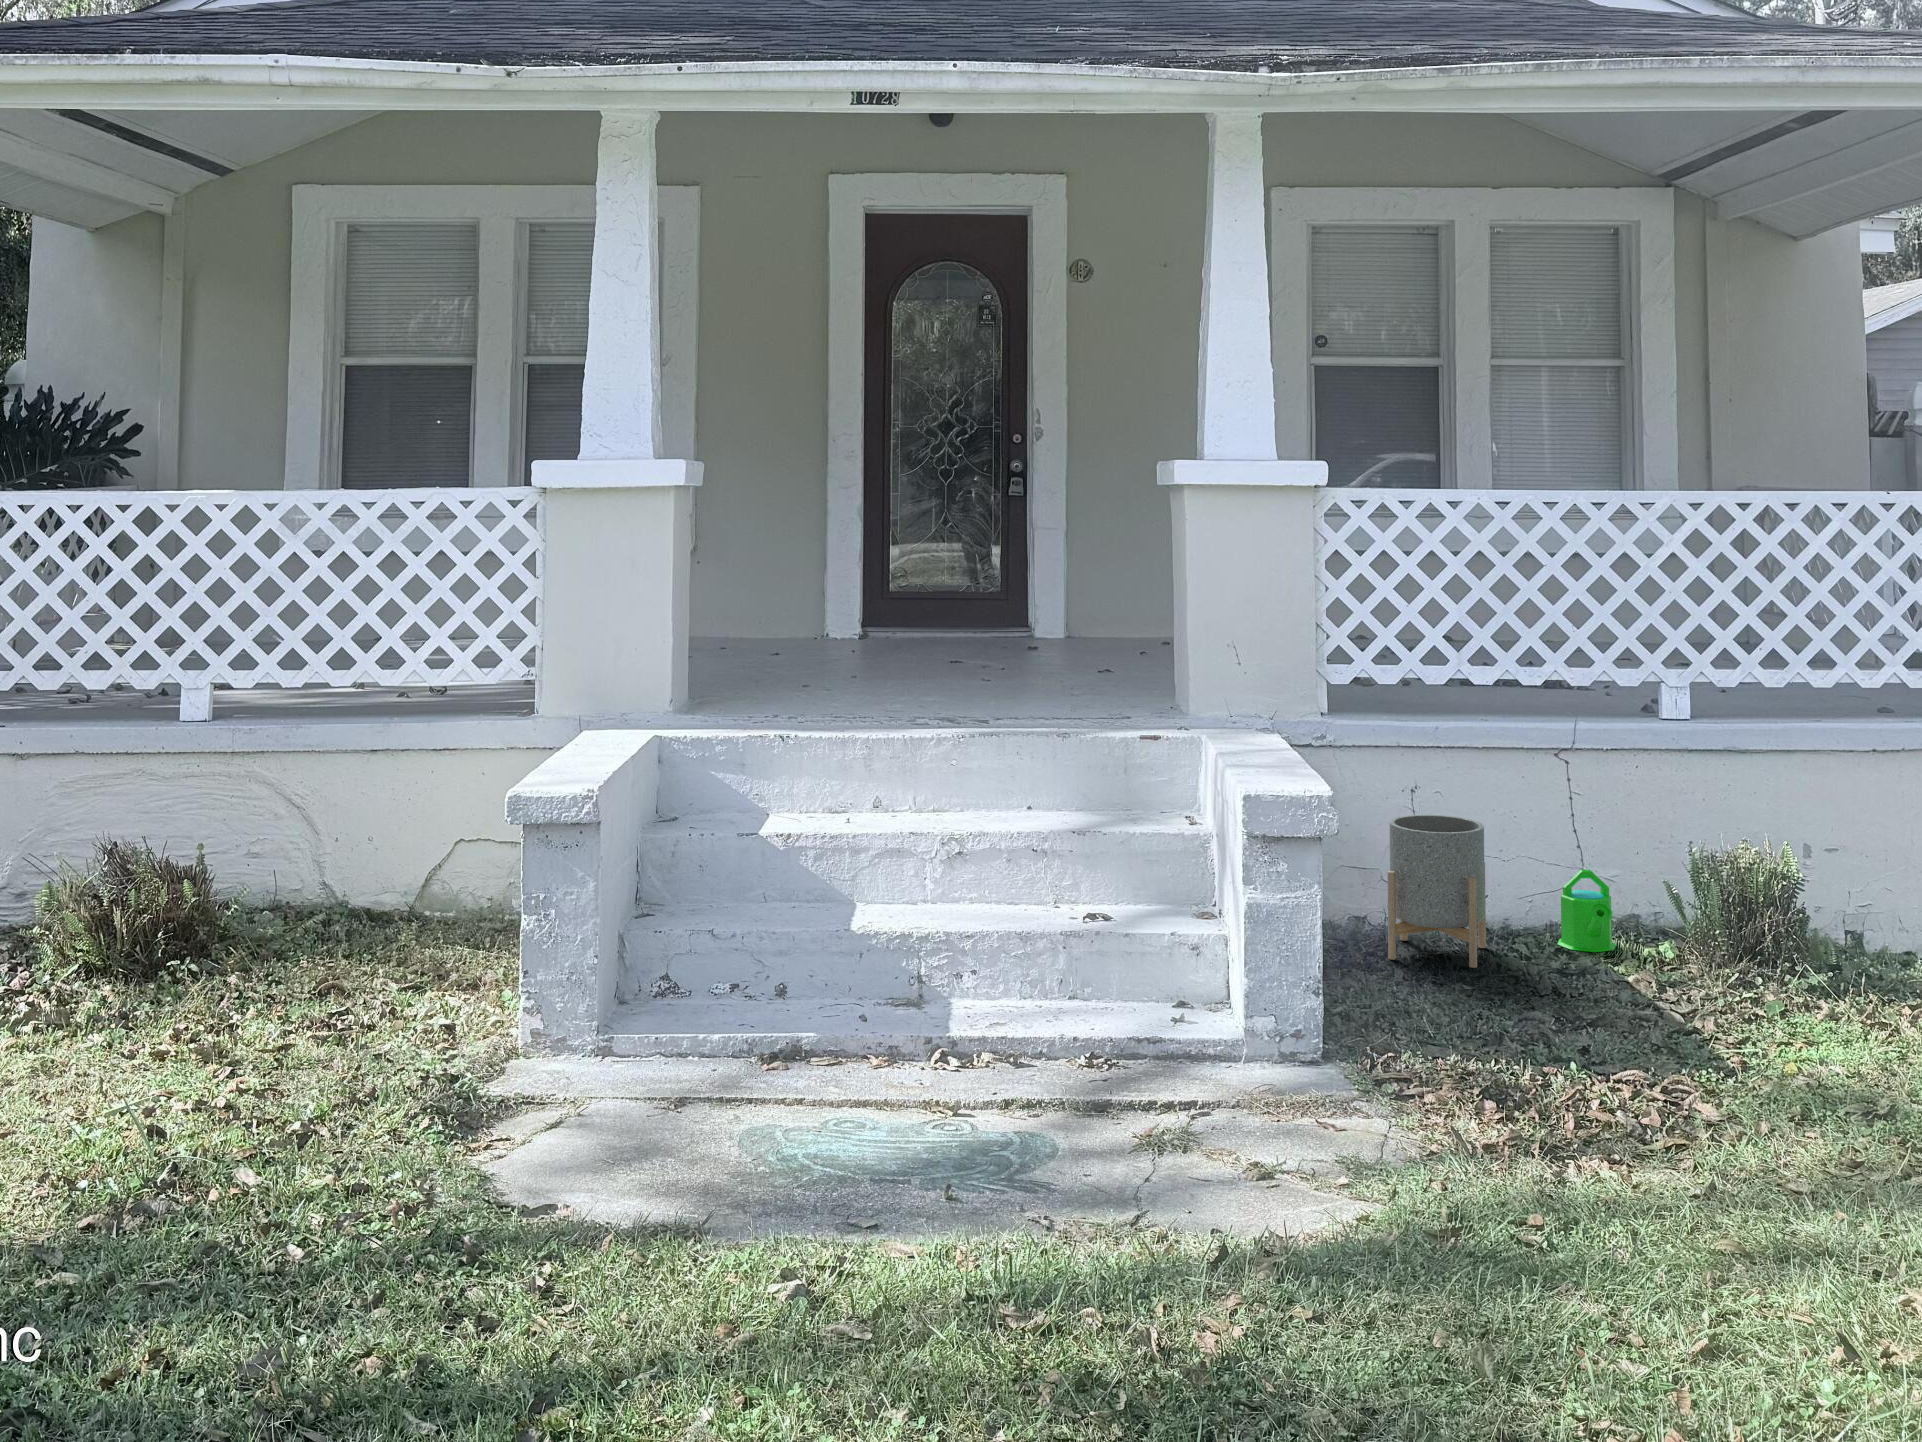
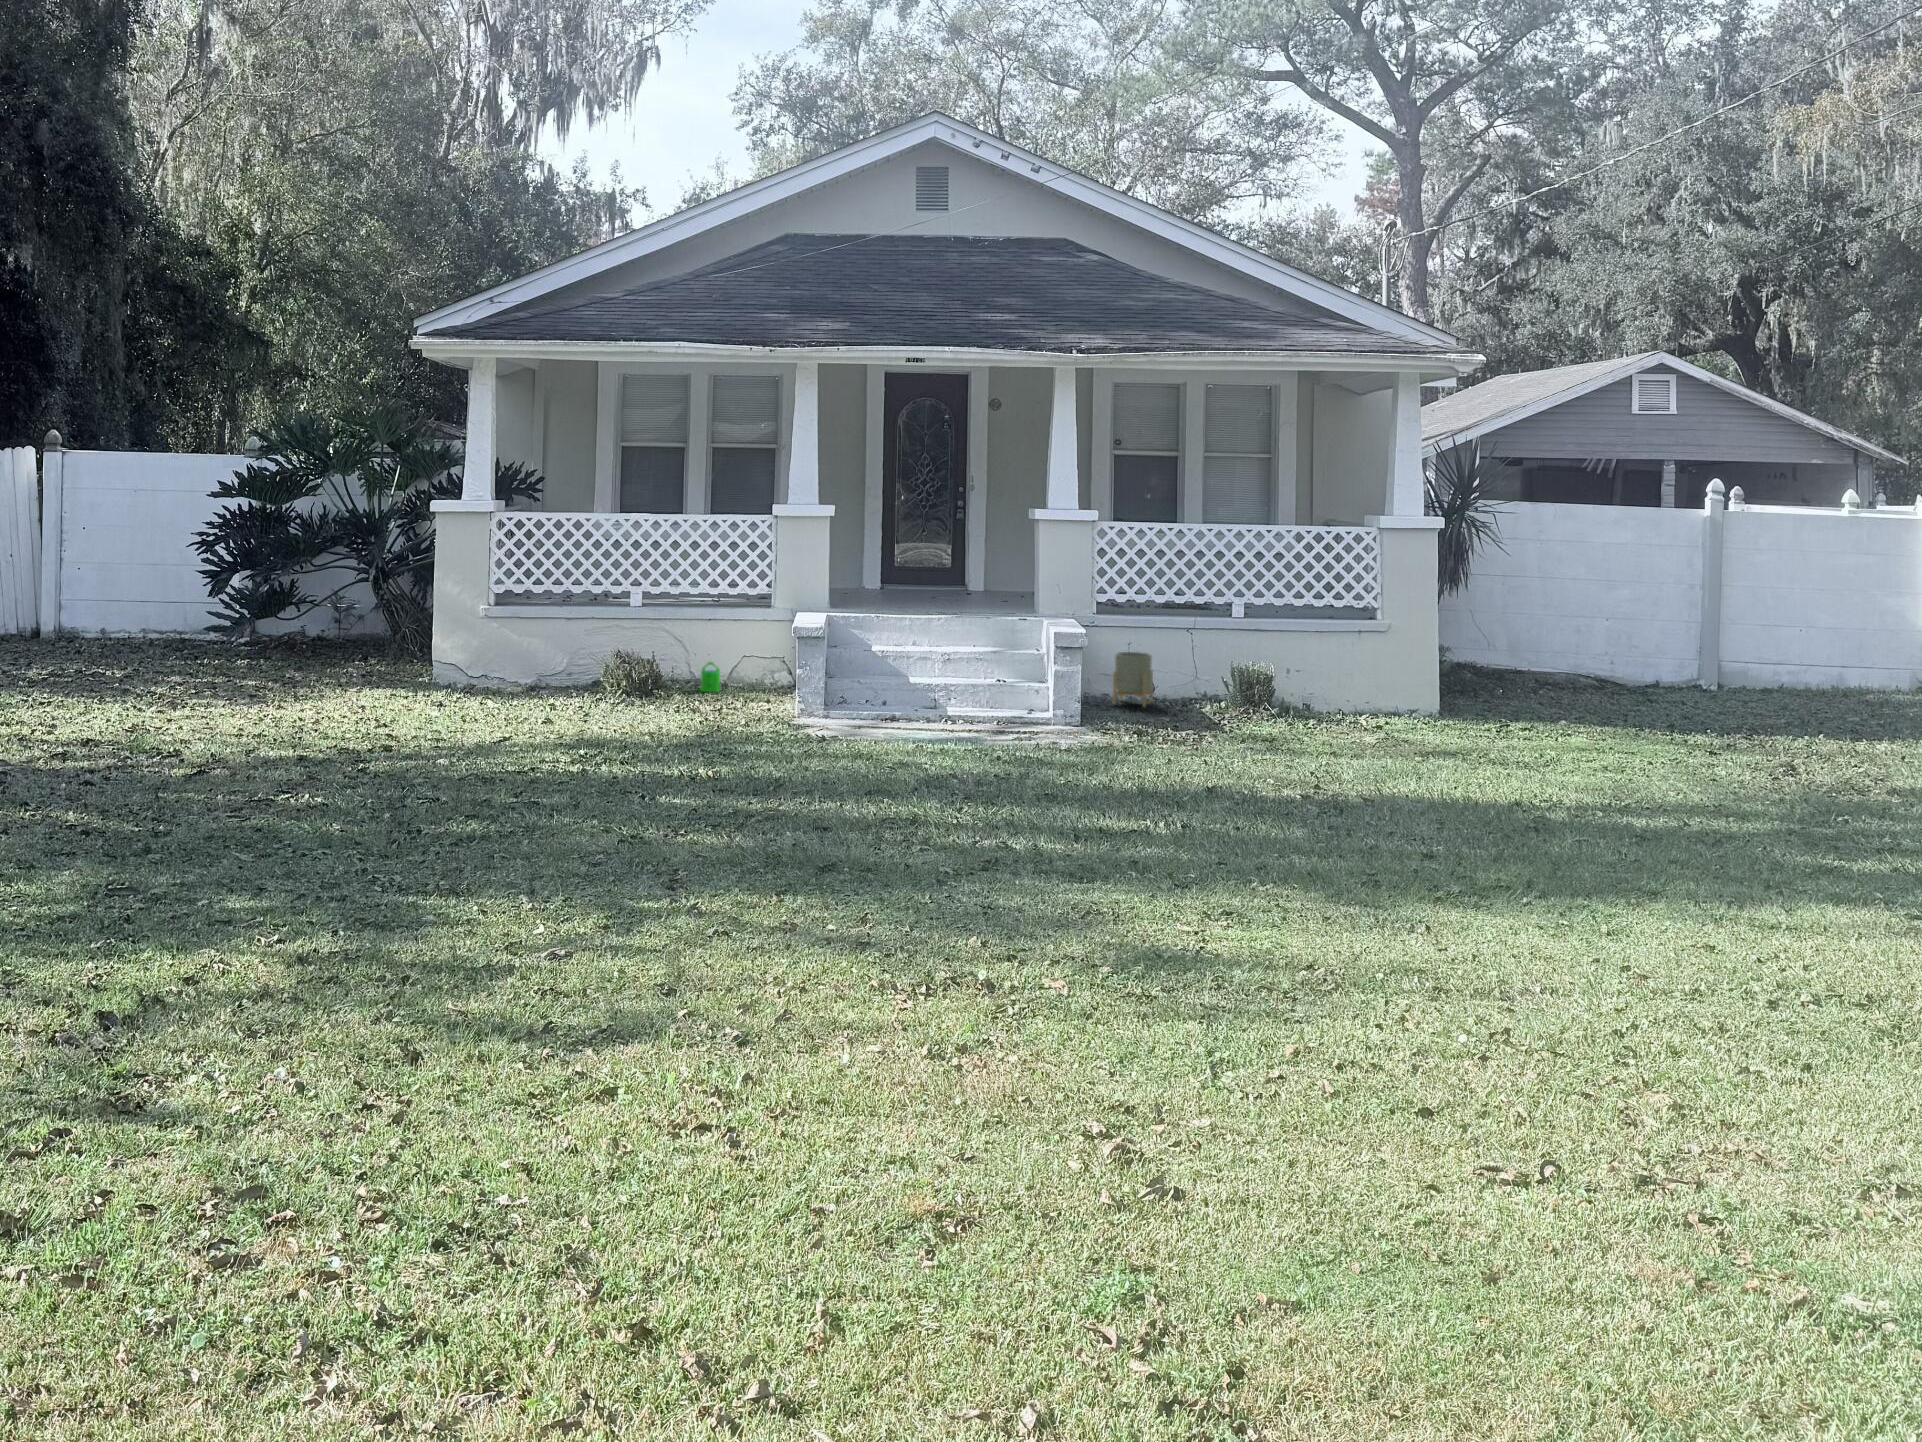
watering can: present [1557,869,1616,952] -> present [701,662,720,692]

